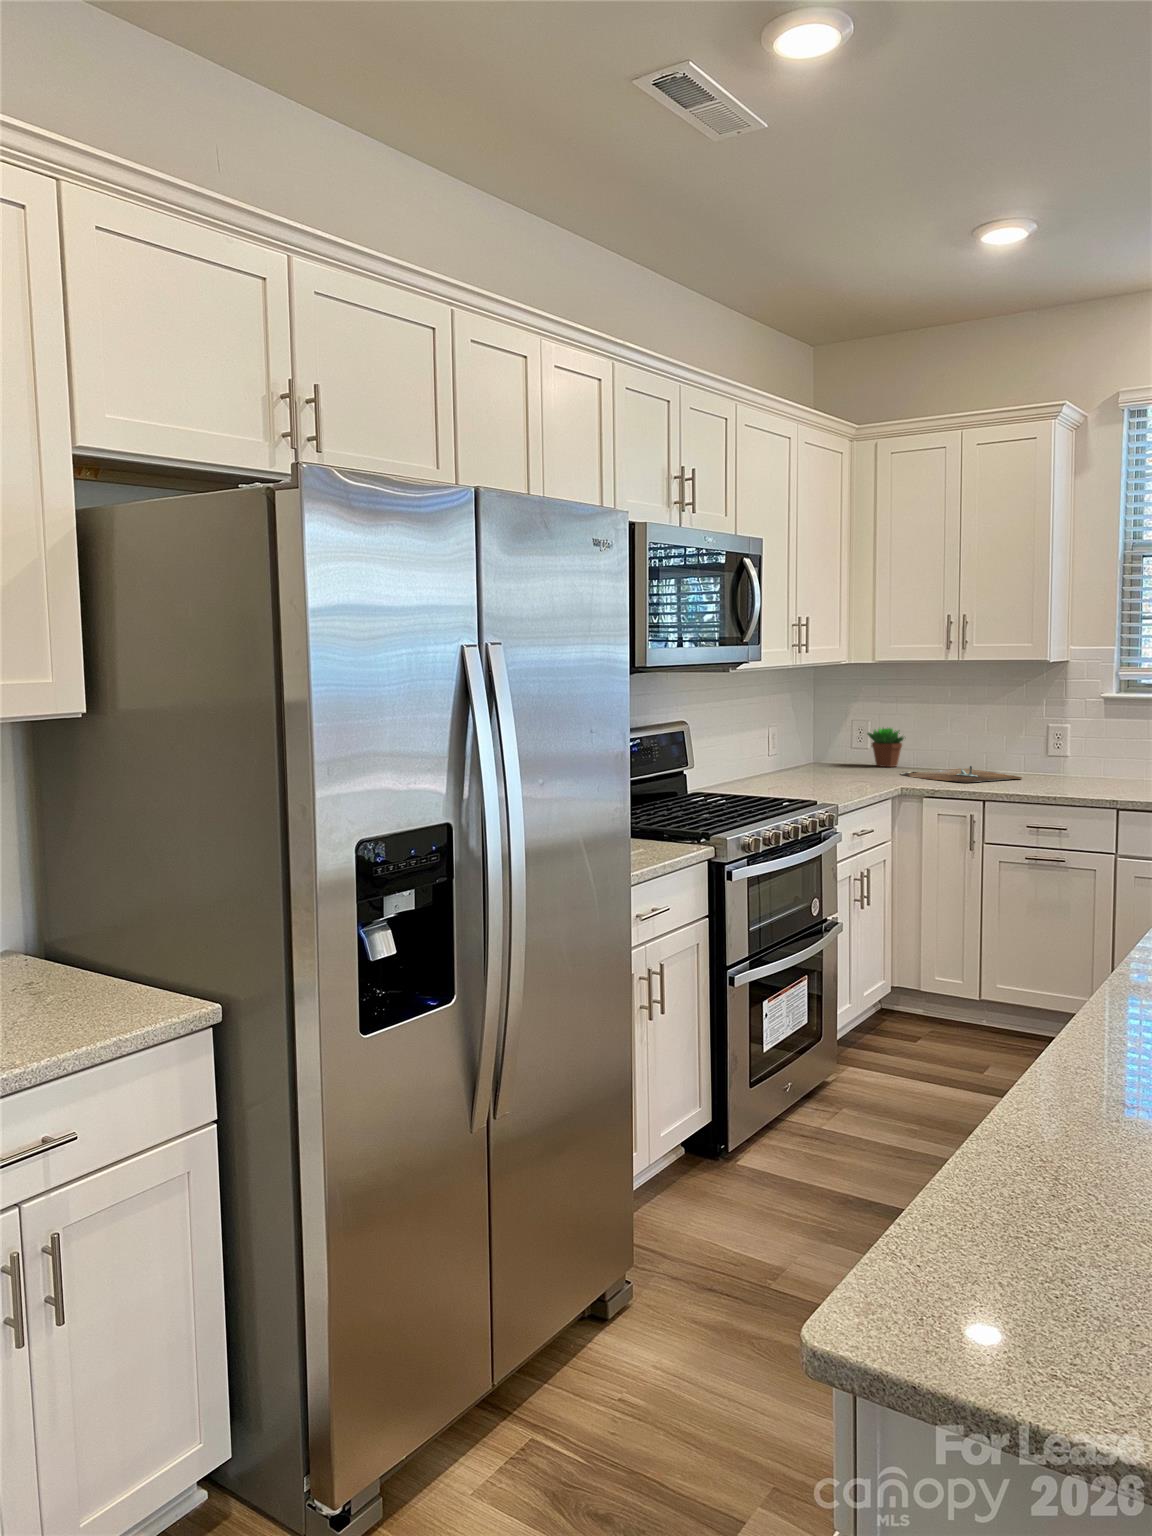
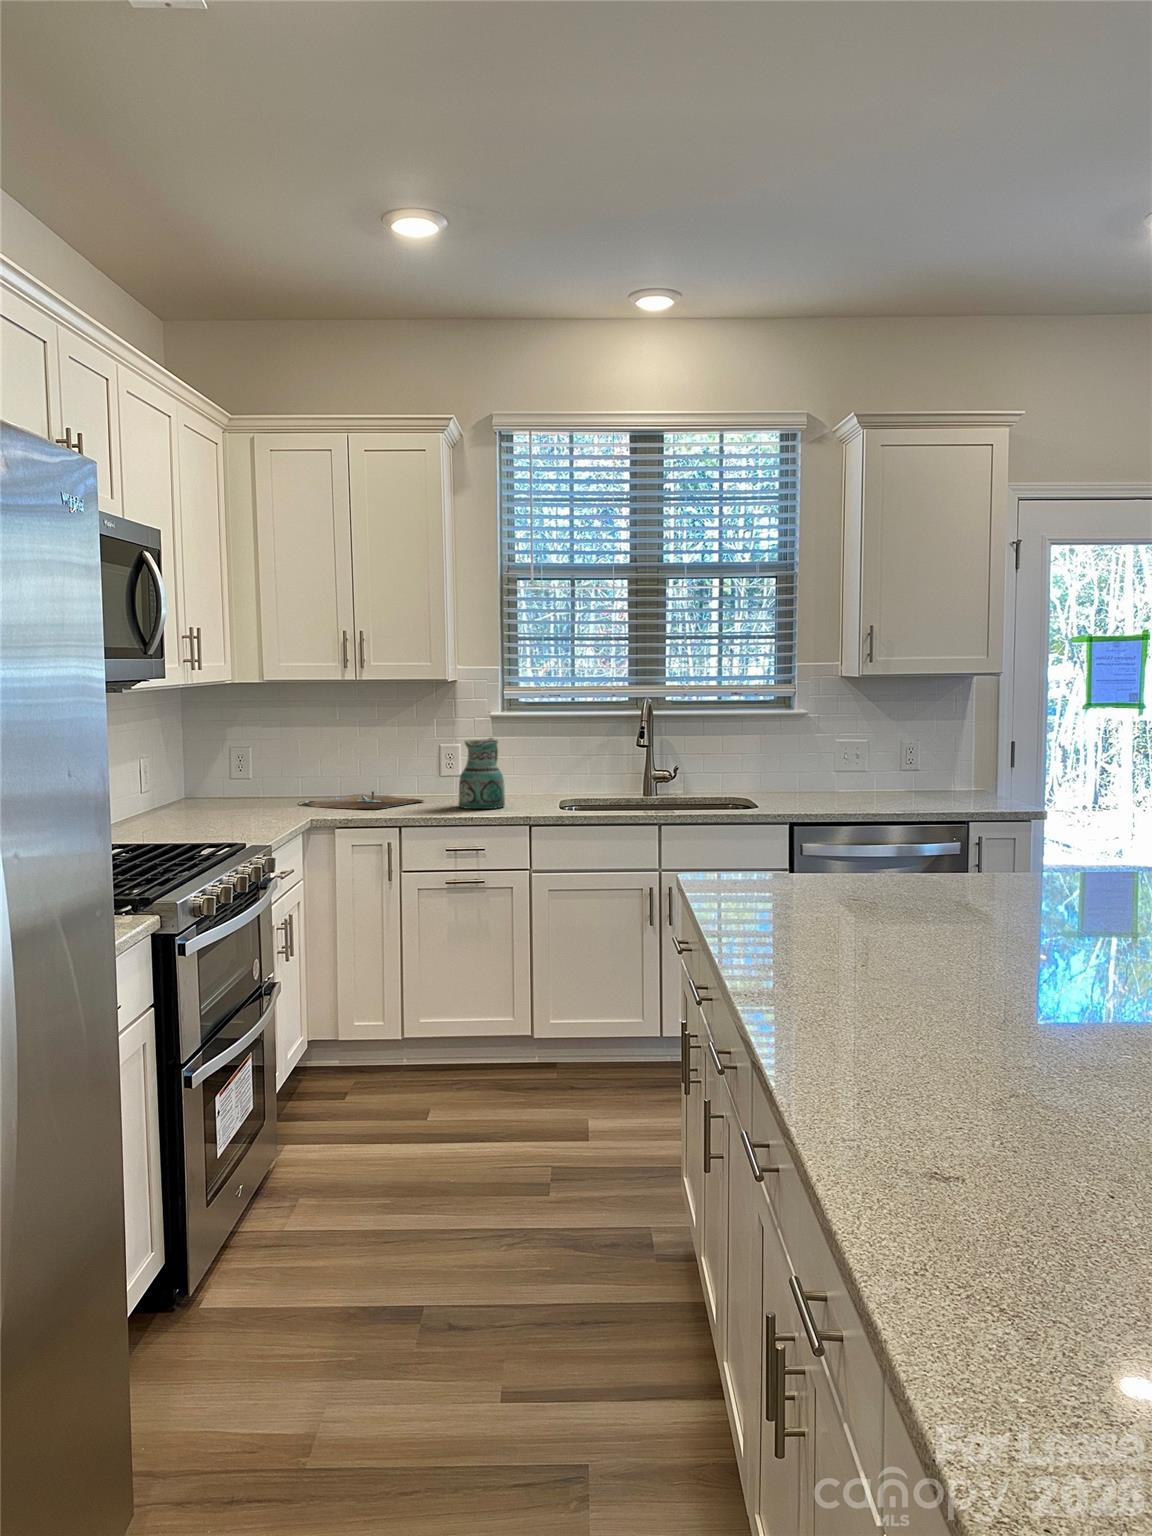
ceramic pitcher: none [1051,718,1102,790] -> present [458,738,505,809]
succulent plant: present [868,728,904,767] -> none [251,752,293,797]

